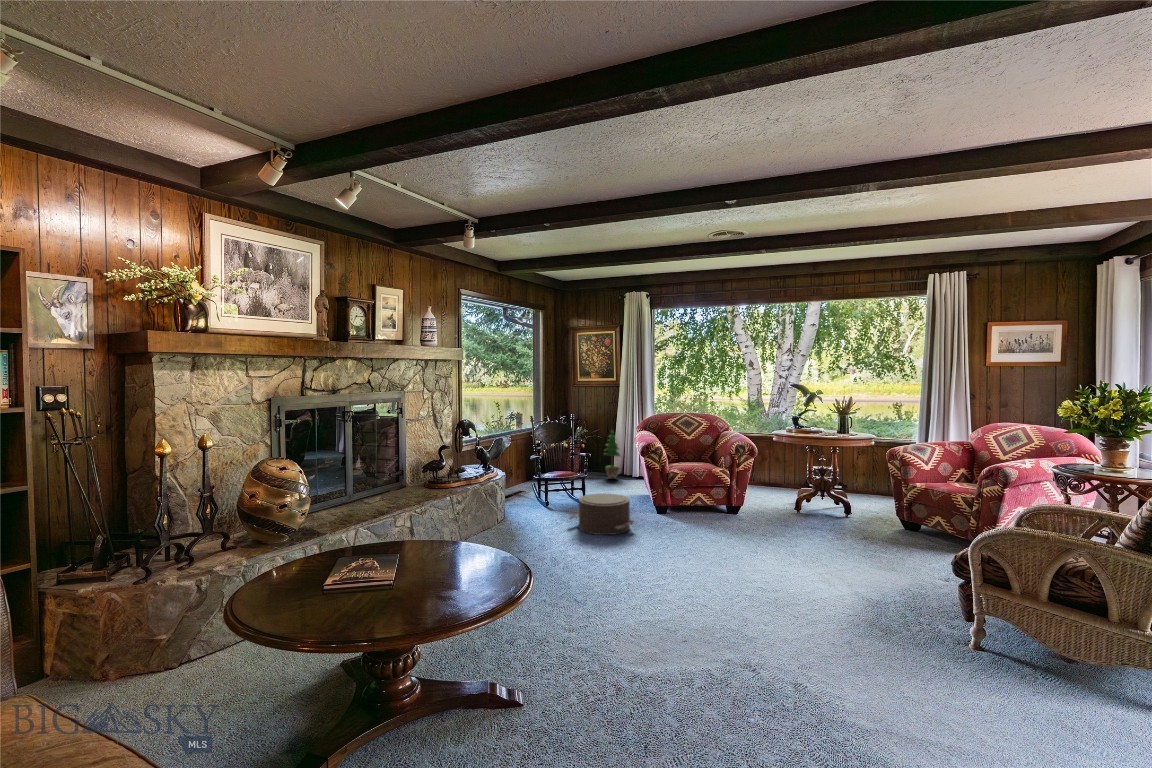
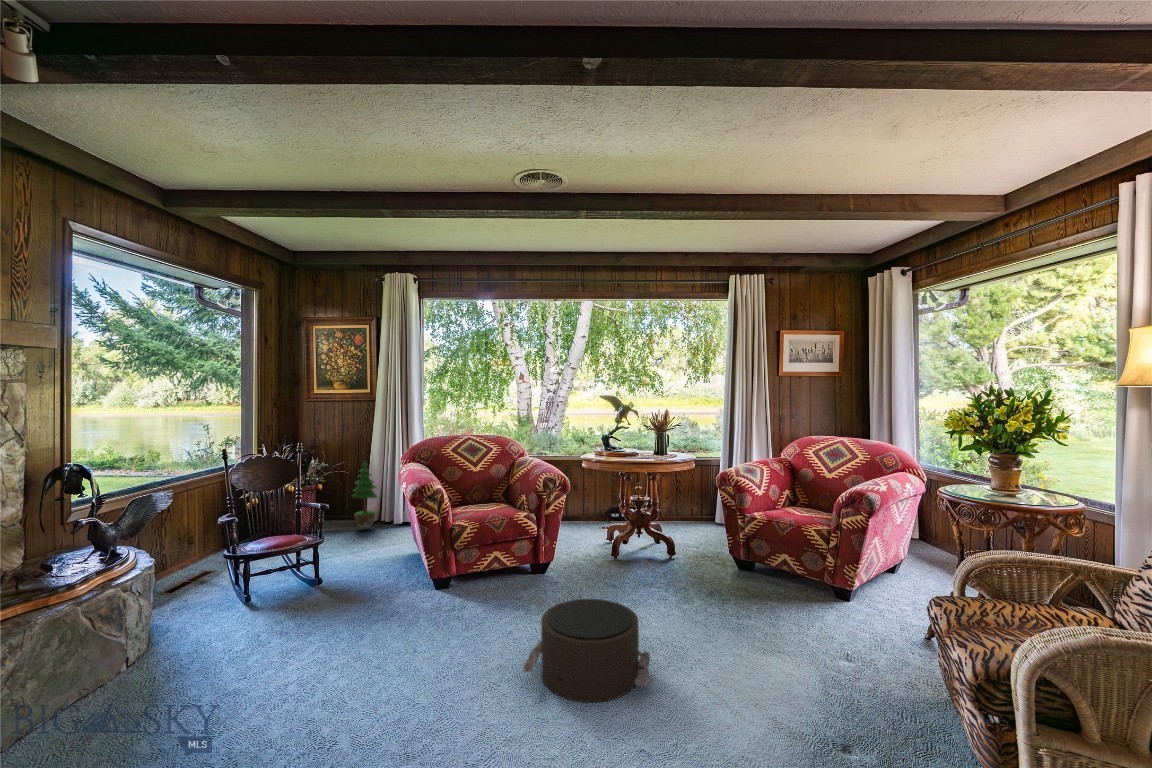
pouf: present [569,493,634,535] -> present [523,599,650,702]

